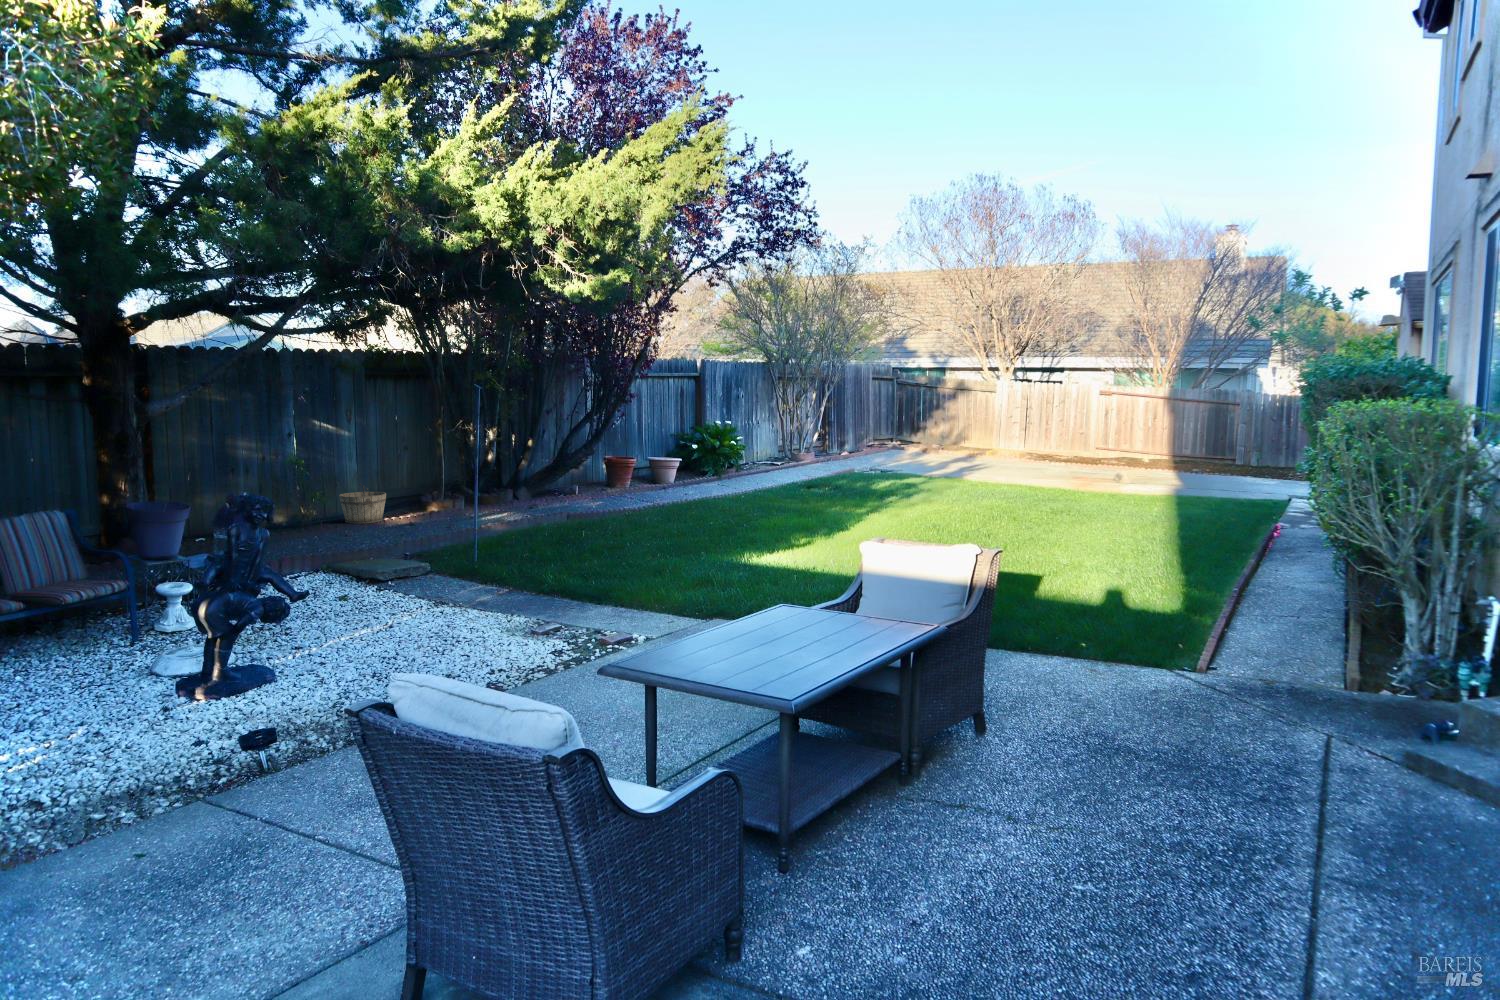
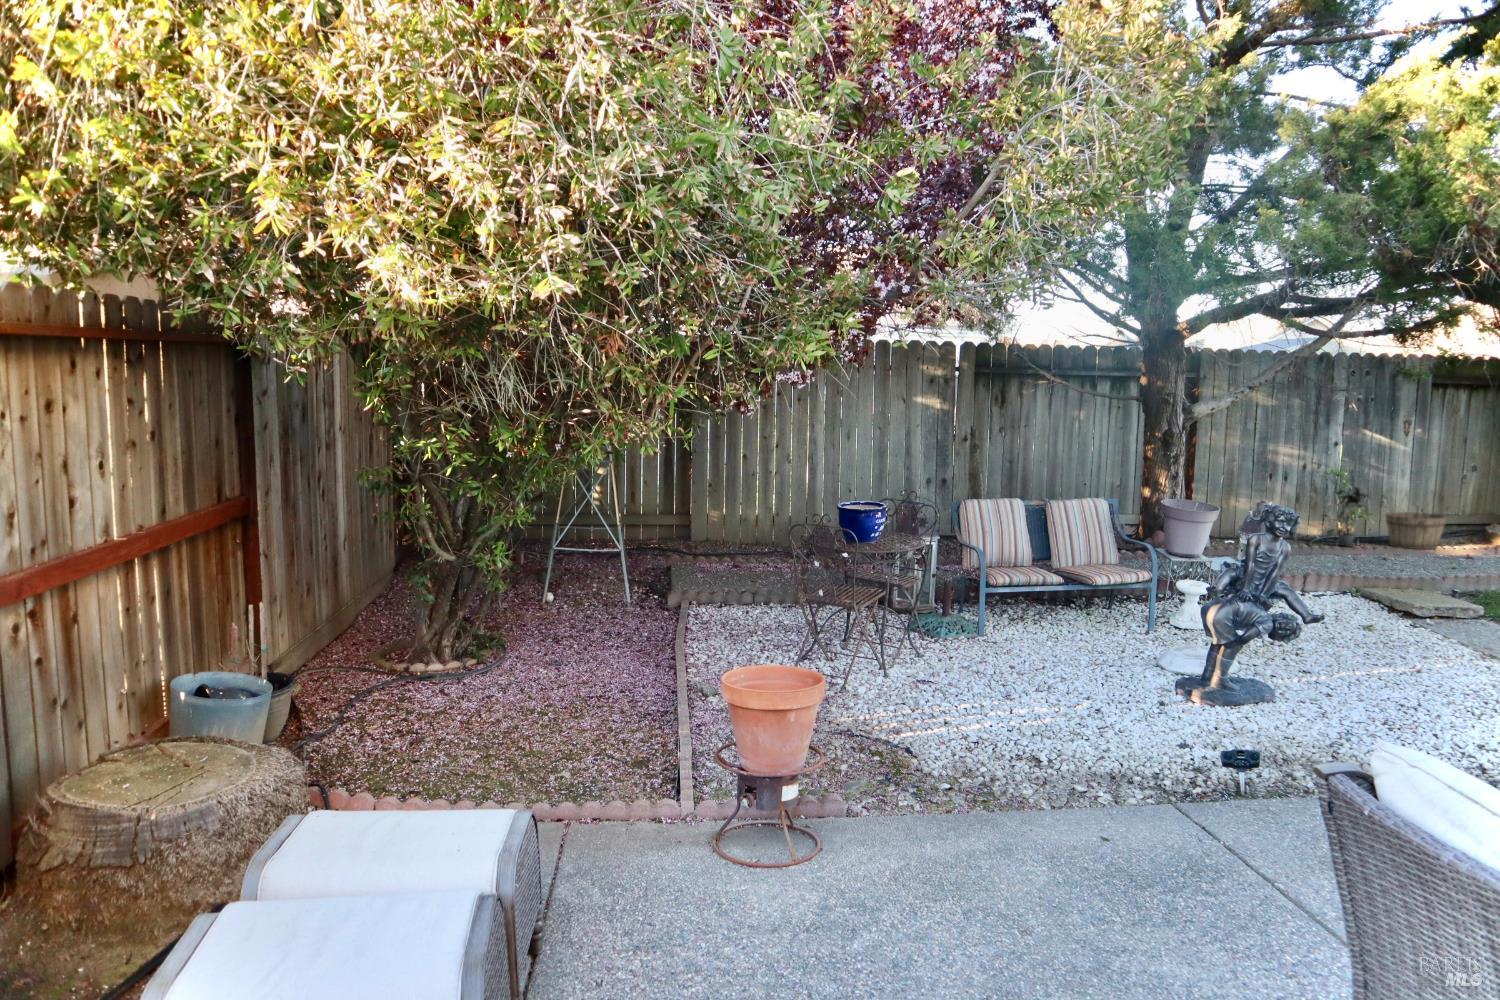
potted plant: none [295,471,326,528] -> present [1336,487,1368,547]

